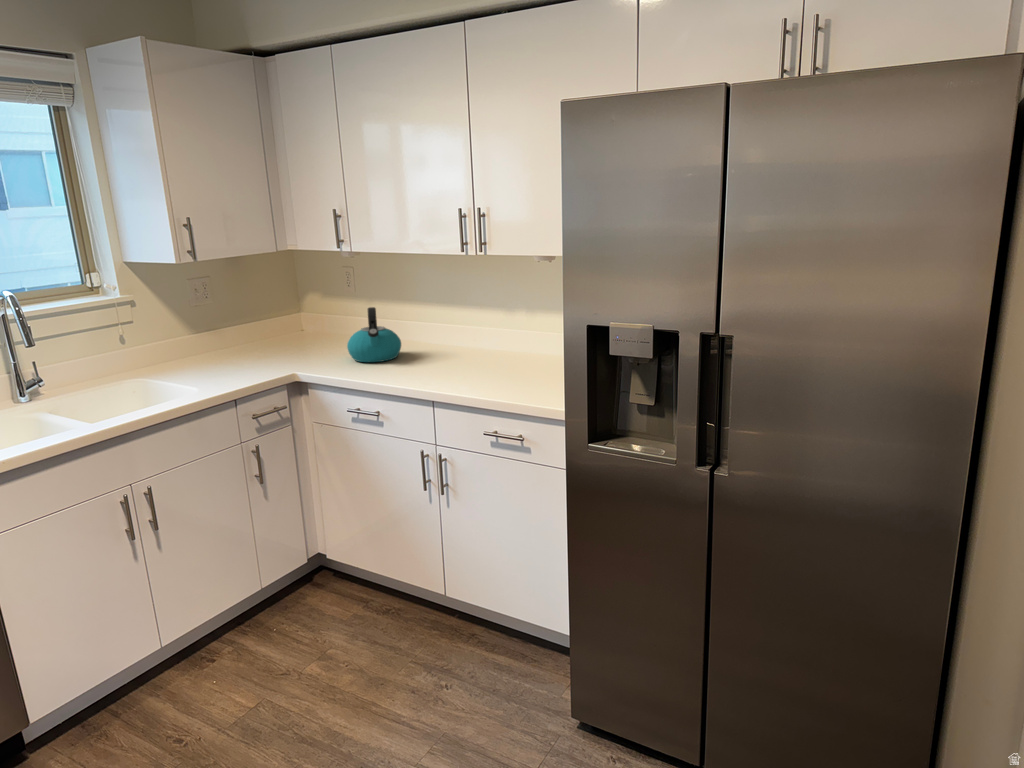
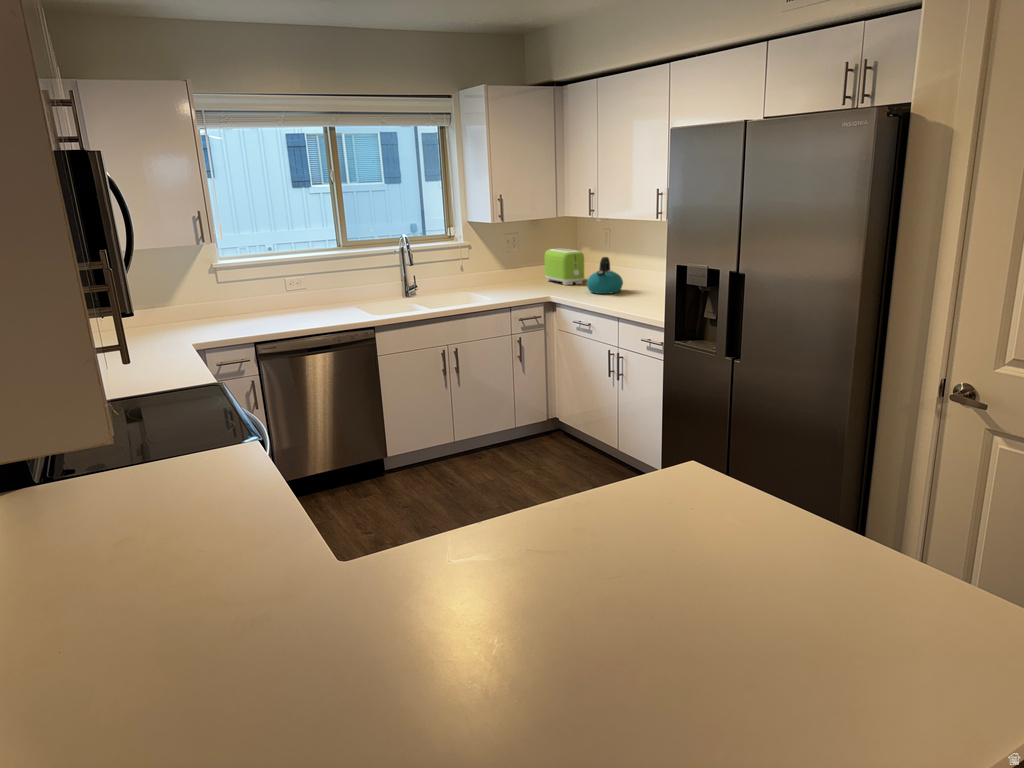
toaster: none [257,296,327,350] -> present [545,248,584,285]

